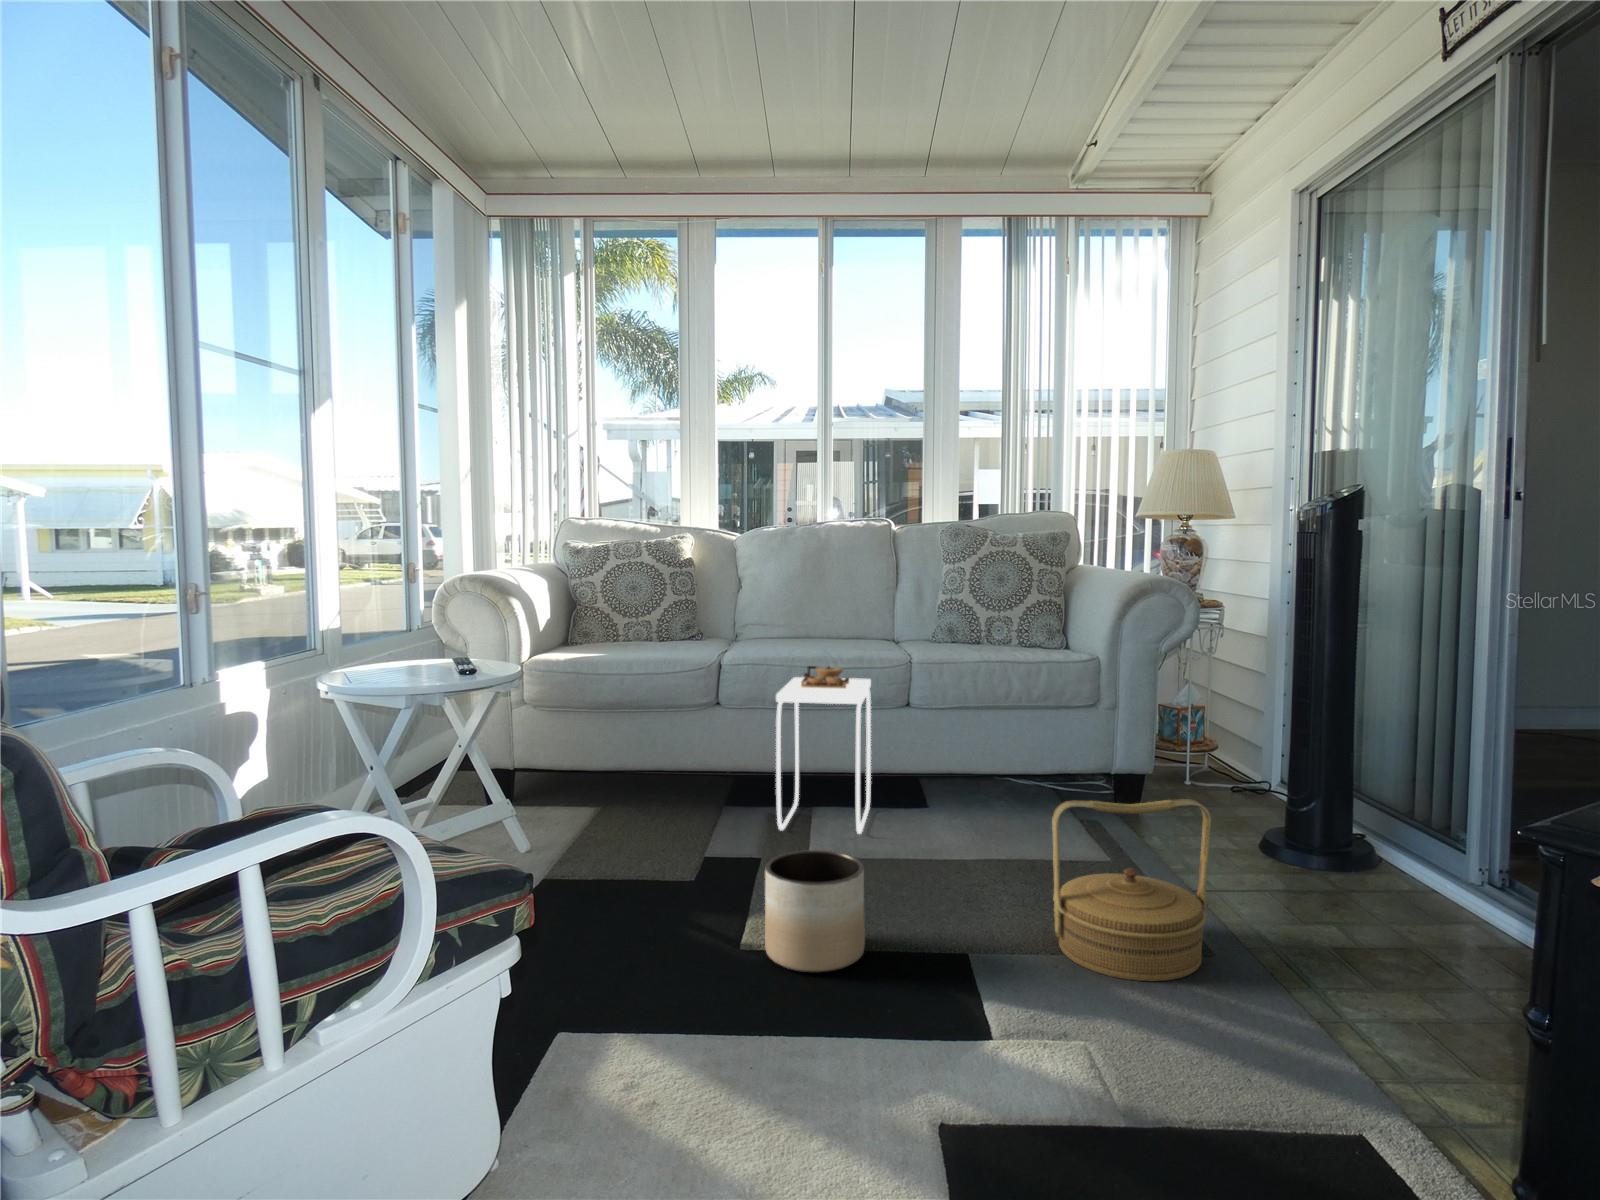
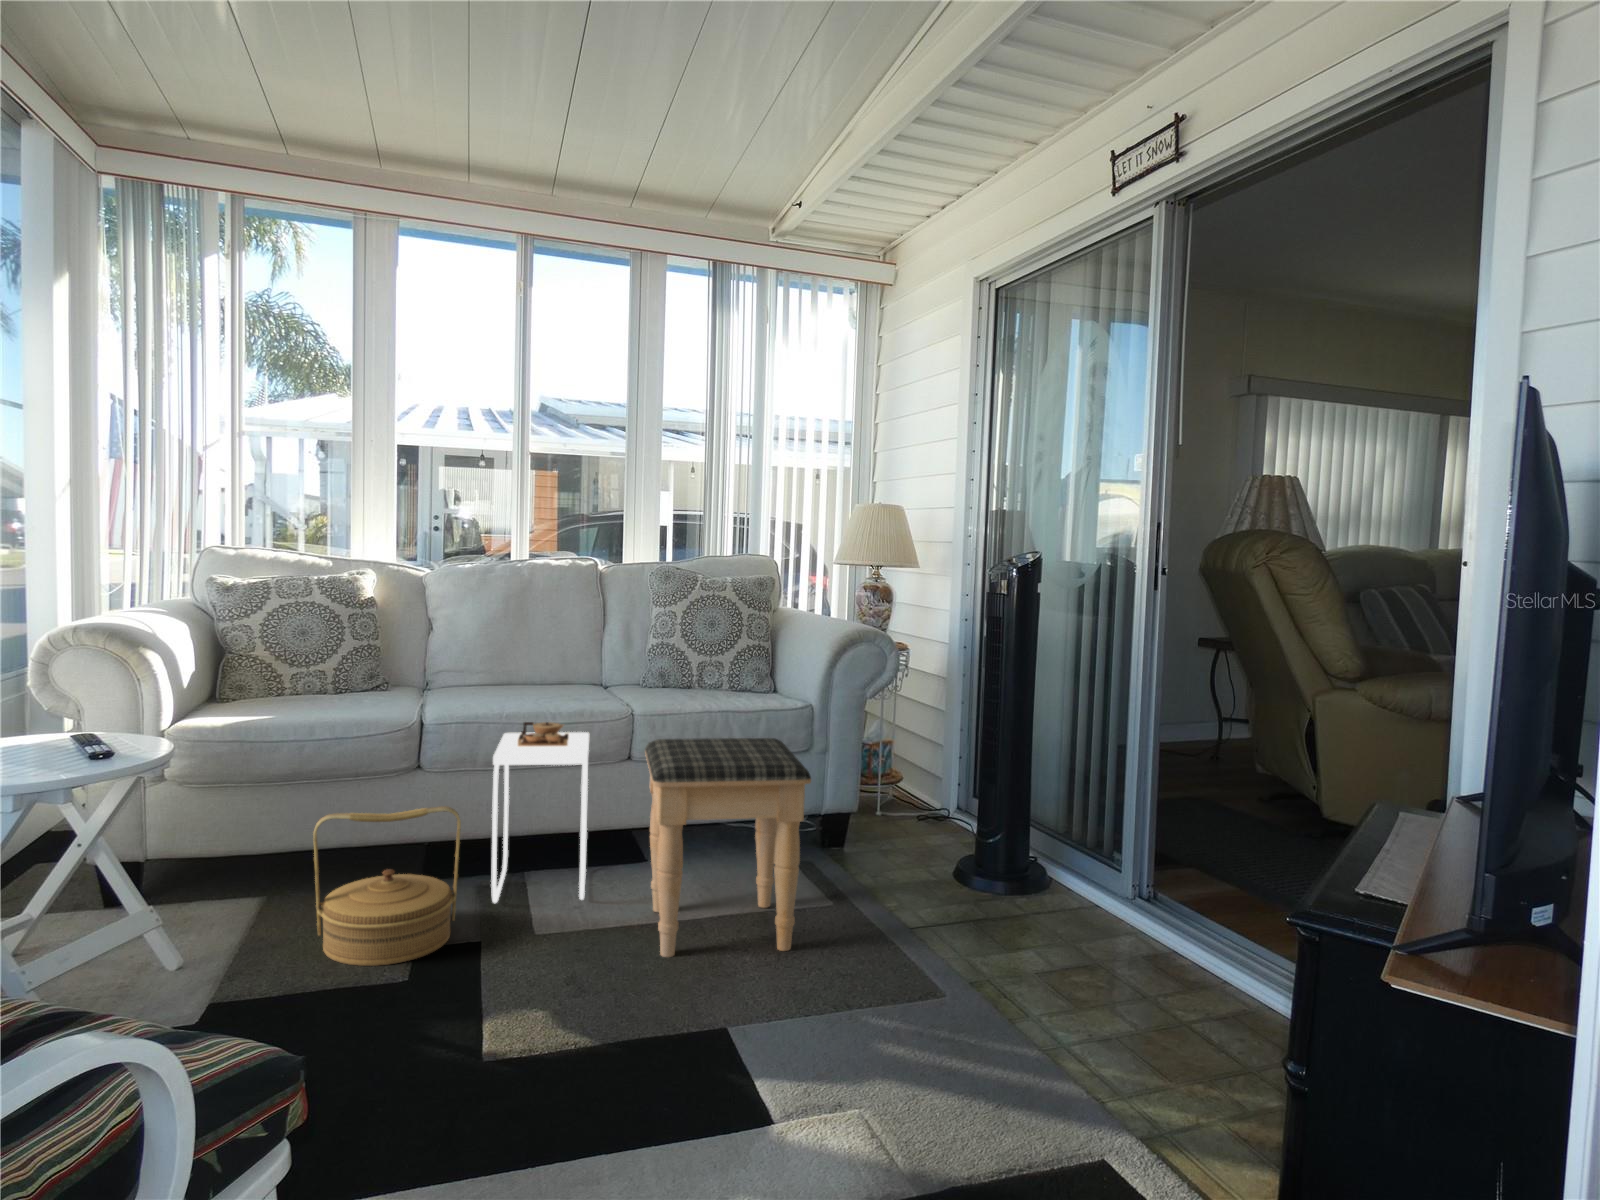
footstool: none [910,682,1071,895] -> present [645,738,811,957]
basket: present [1052,799,1211,981] -> present [313,806,461,966]
planter: present [765,850,865,973] -> none [513,938,623,1077]

